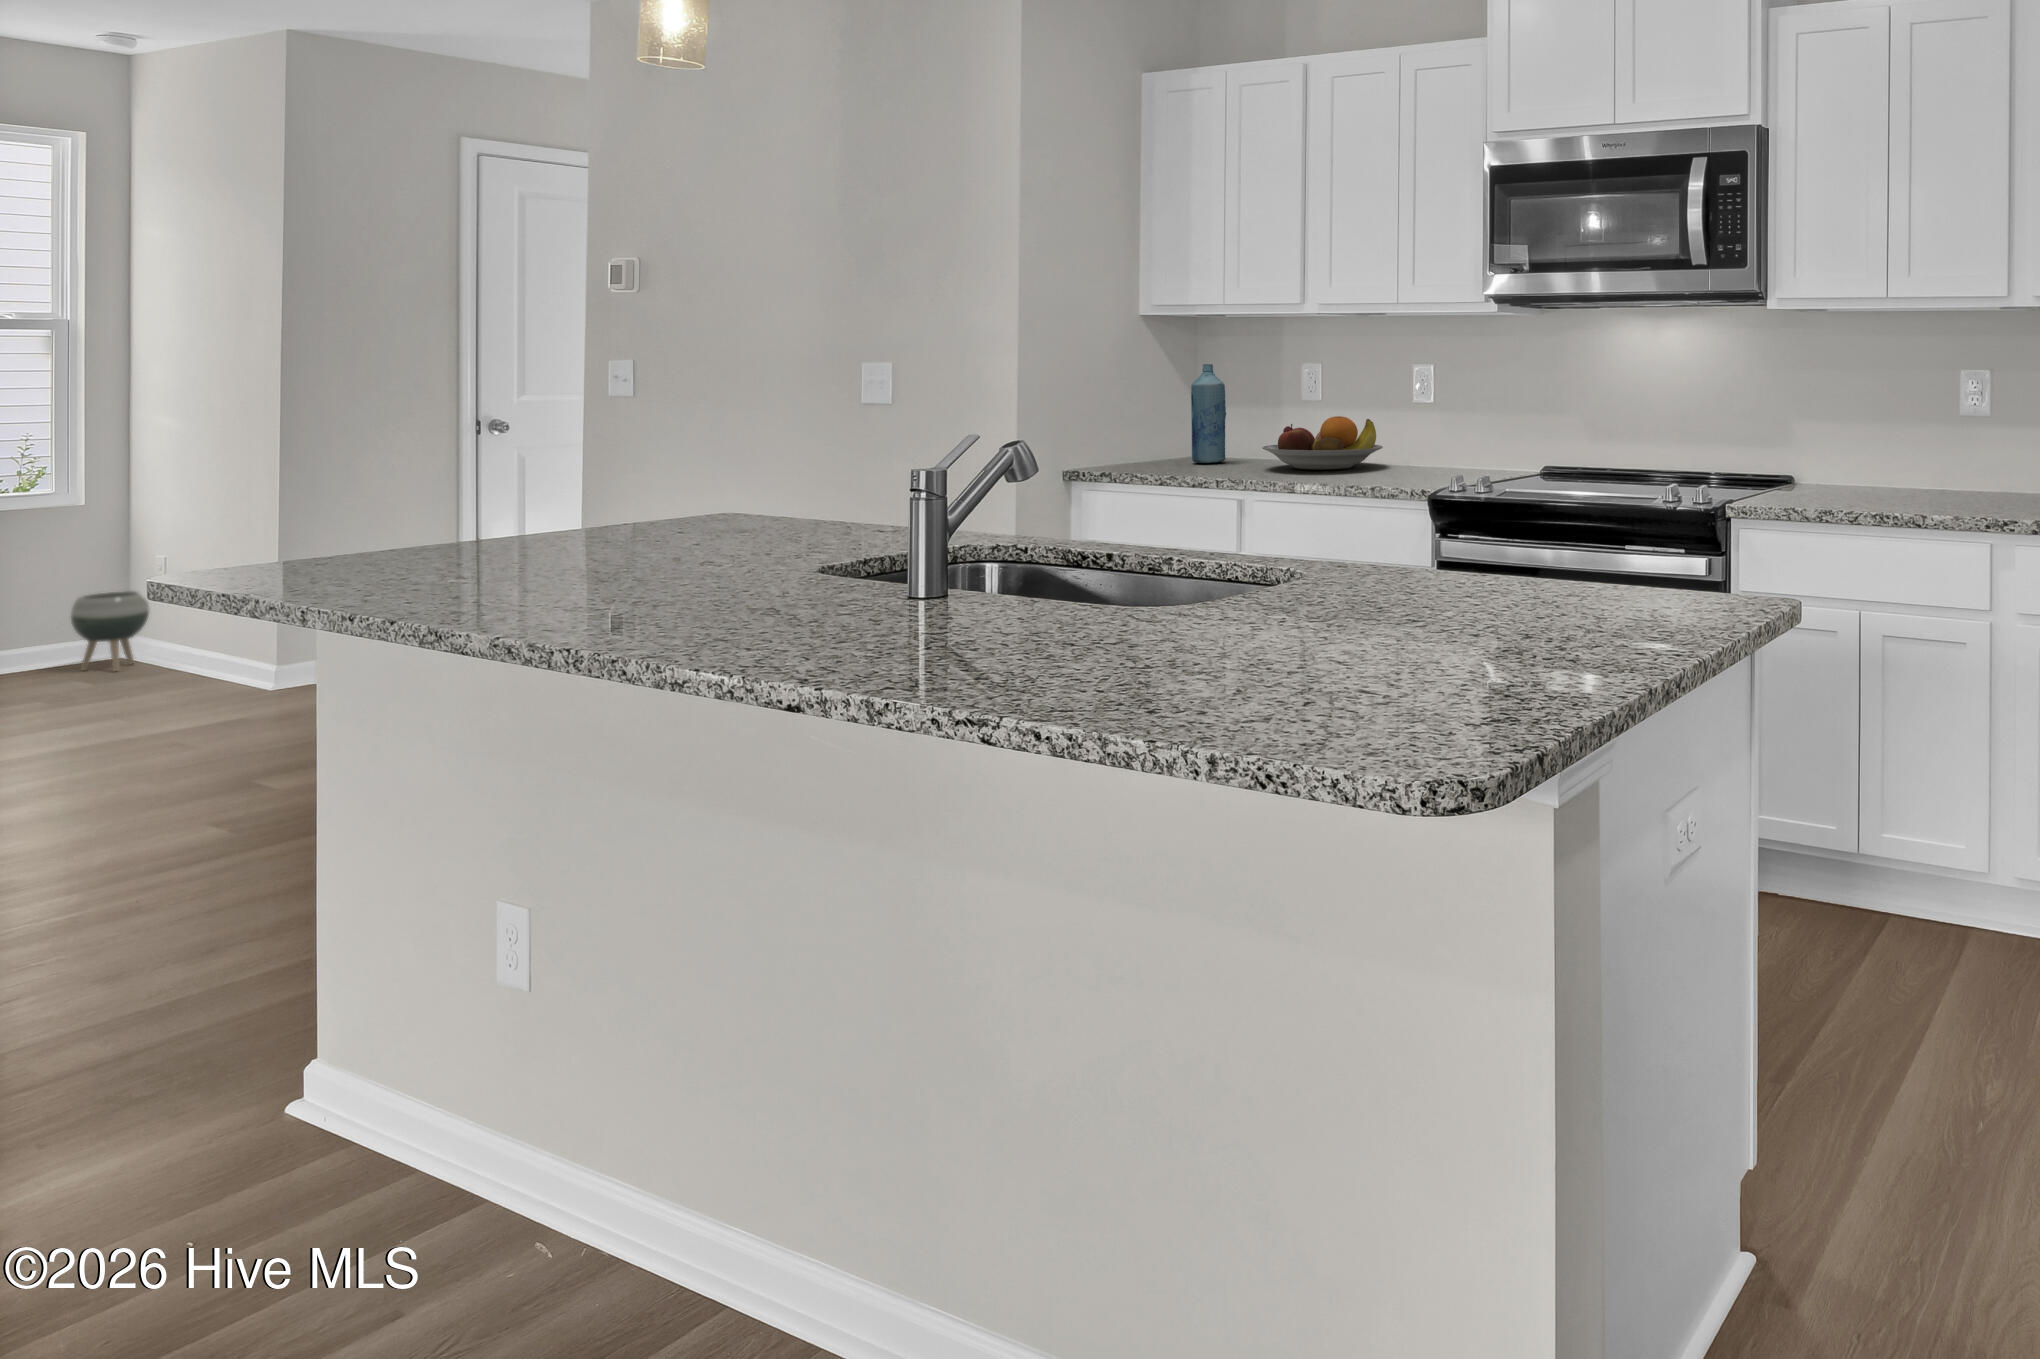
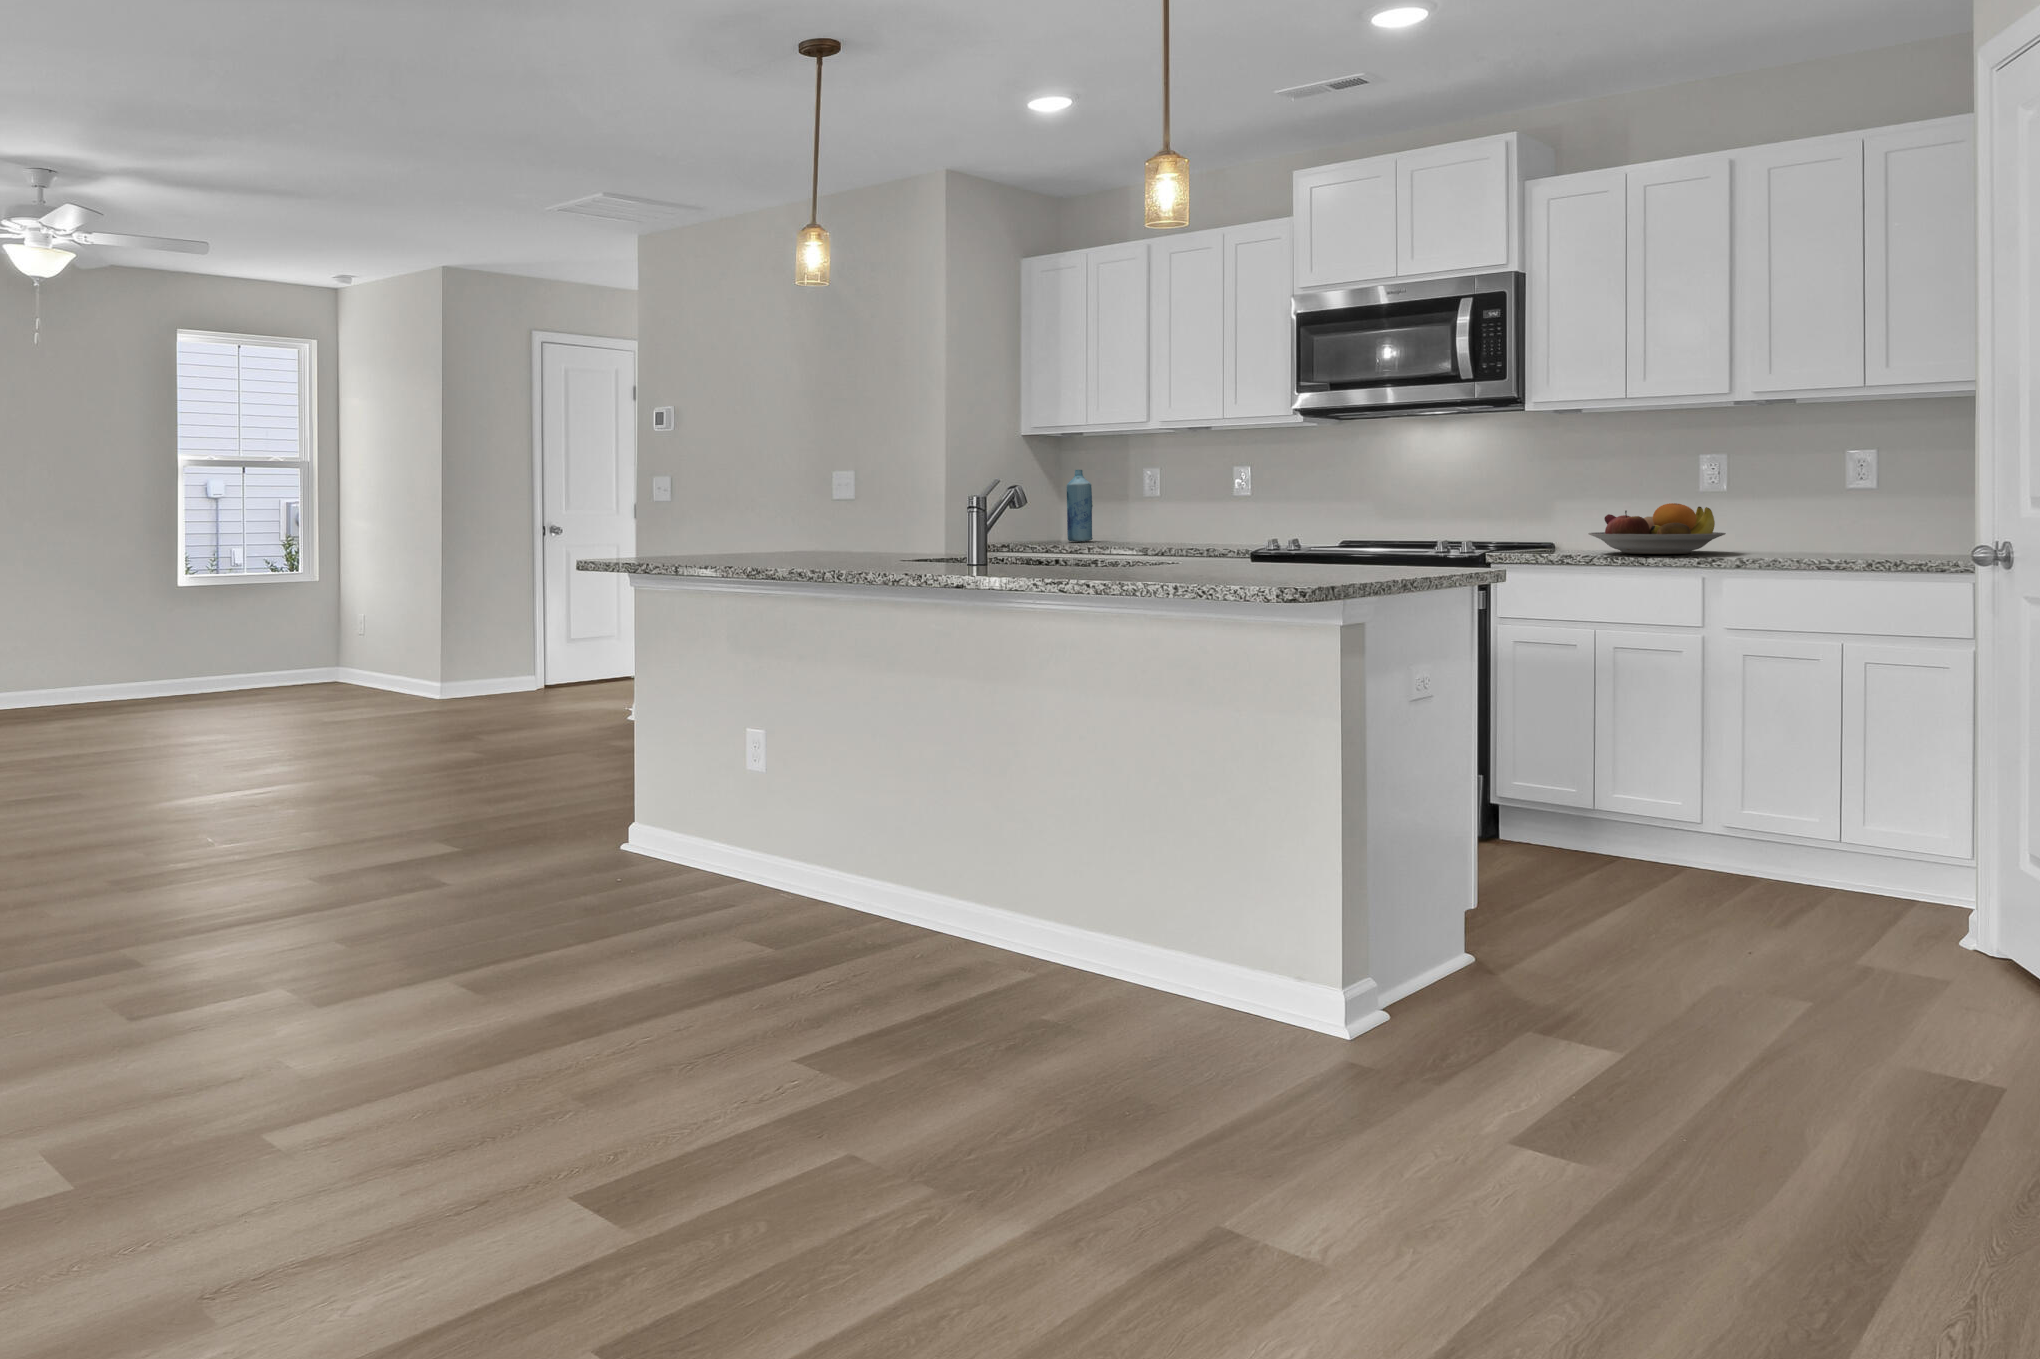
fruit bowl: present [1262,416,1383,470] -> present [1588,503,1726,554]
planter: present [70,591,149,671] -> none [342,635,380,684]

